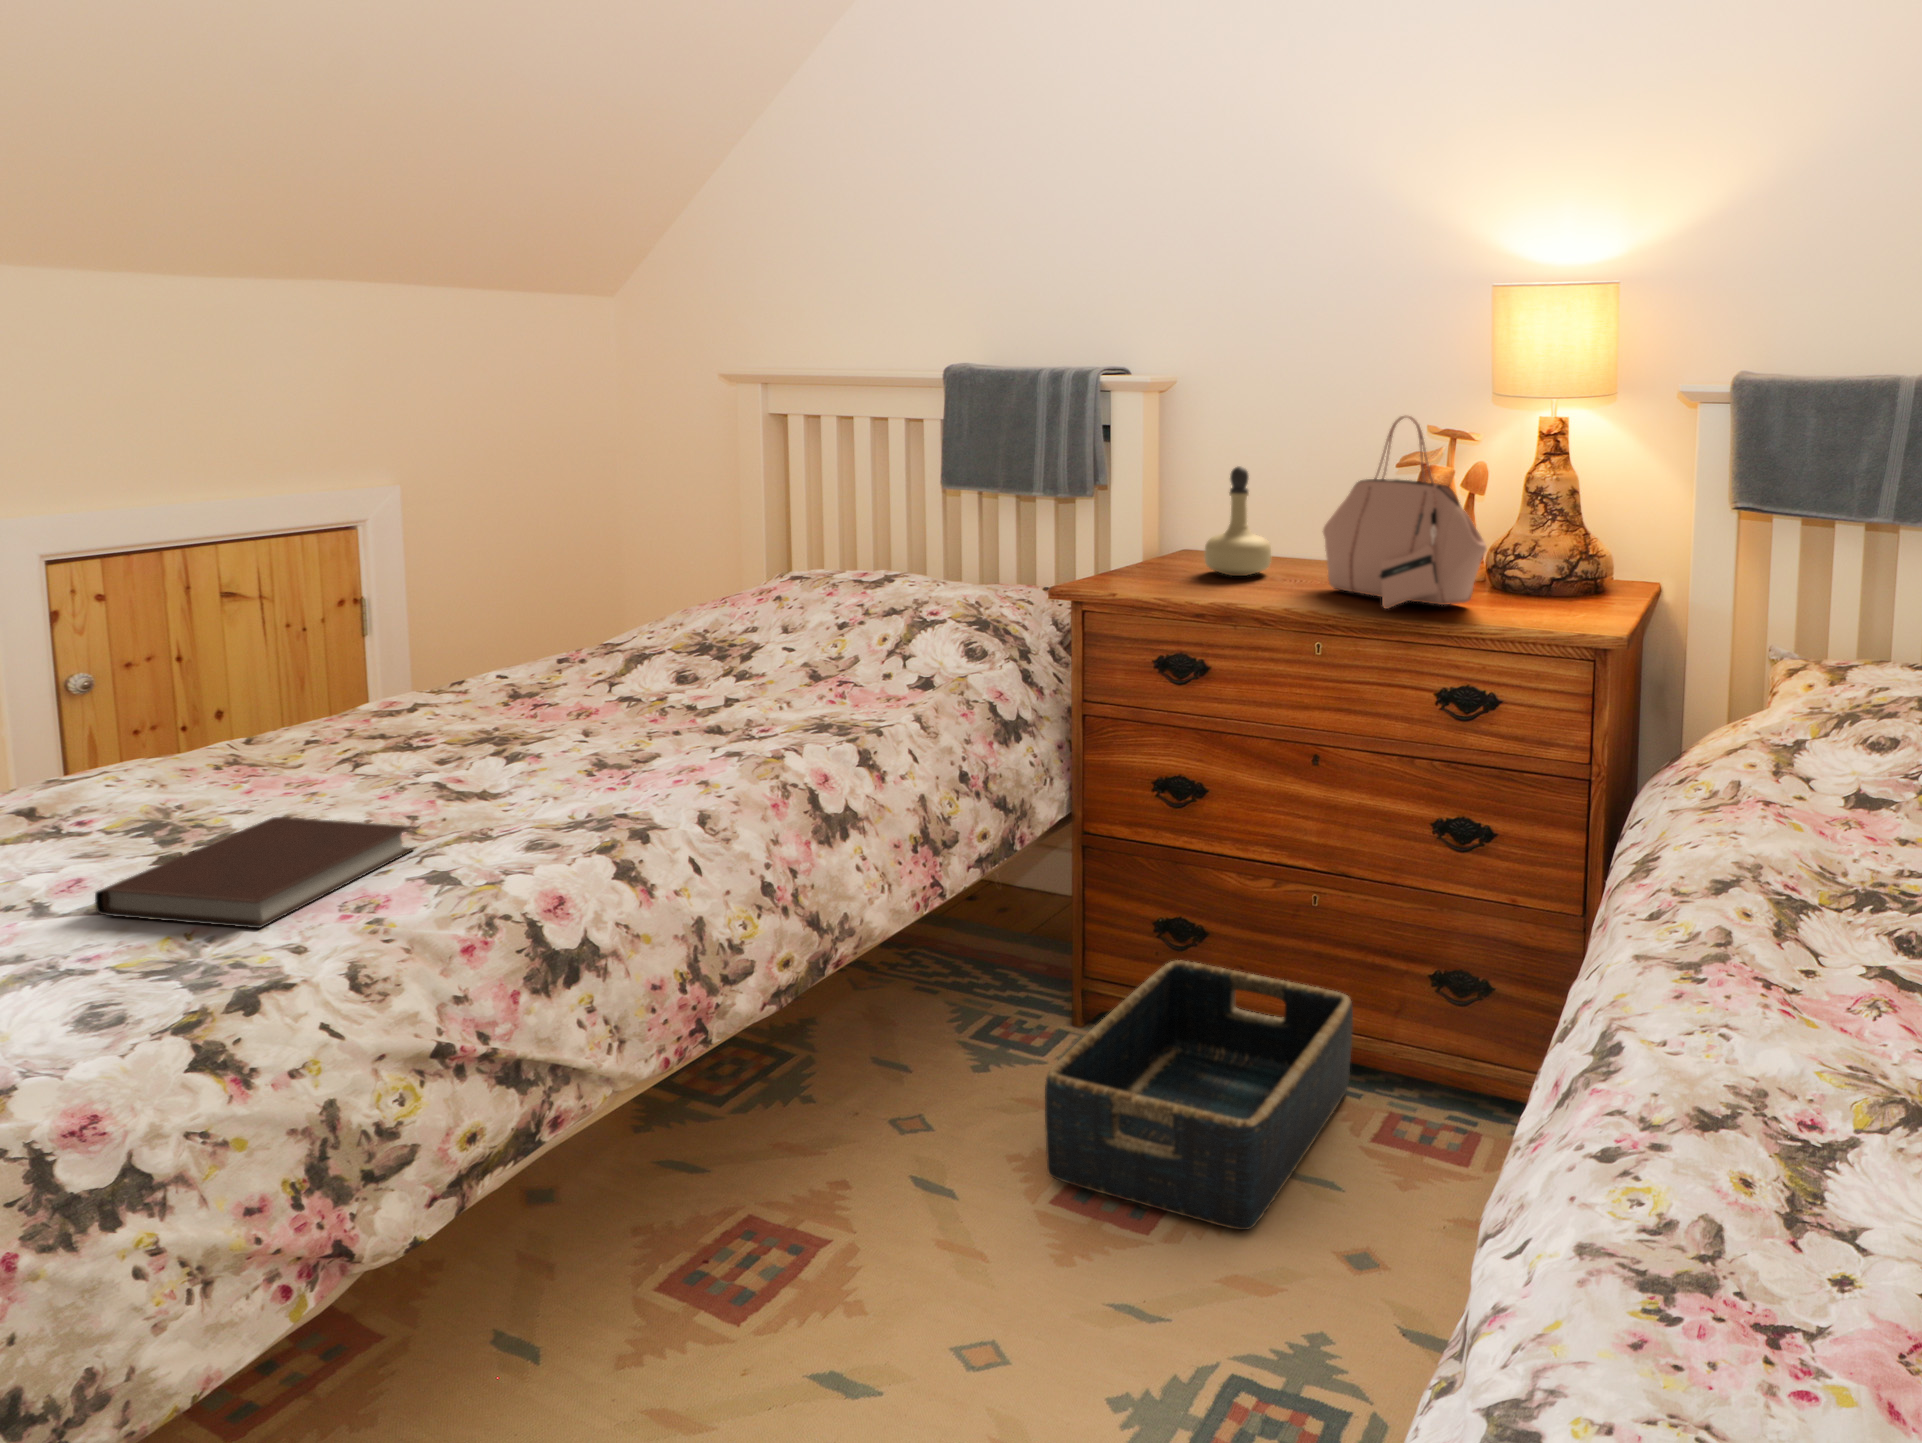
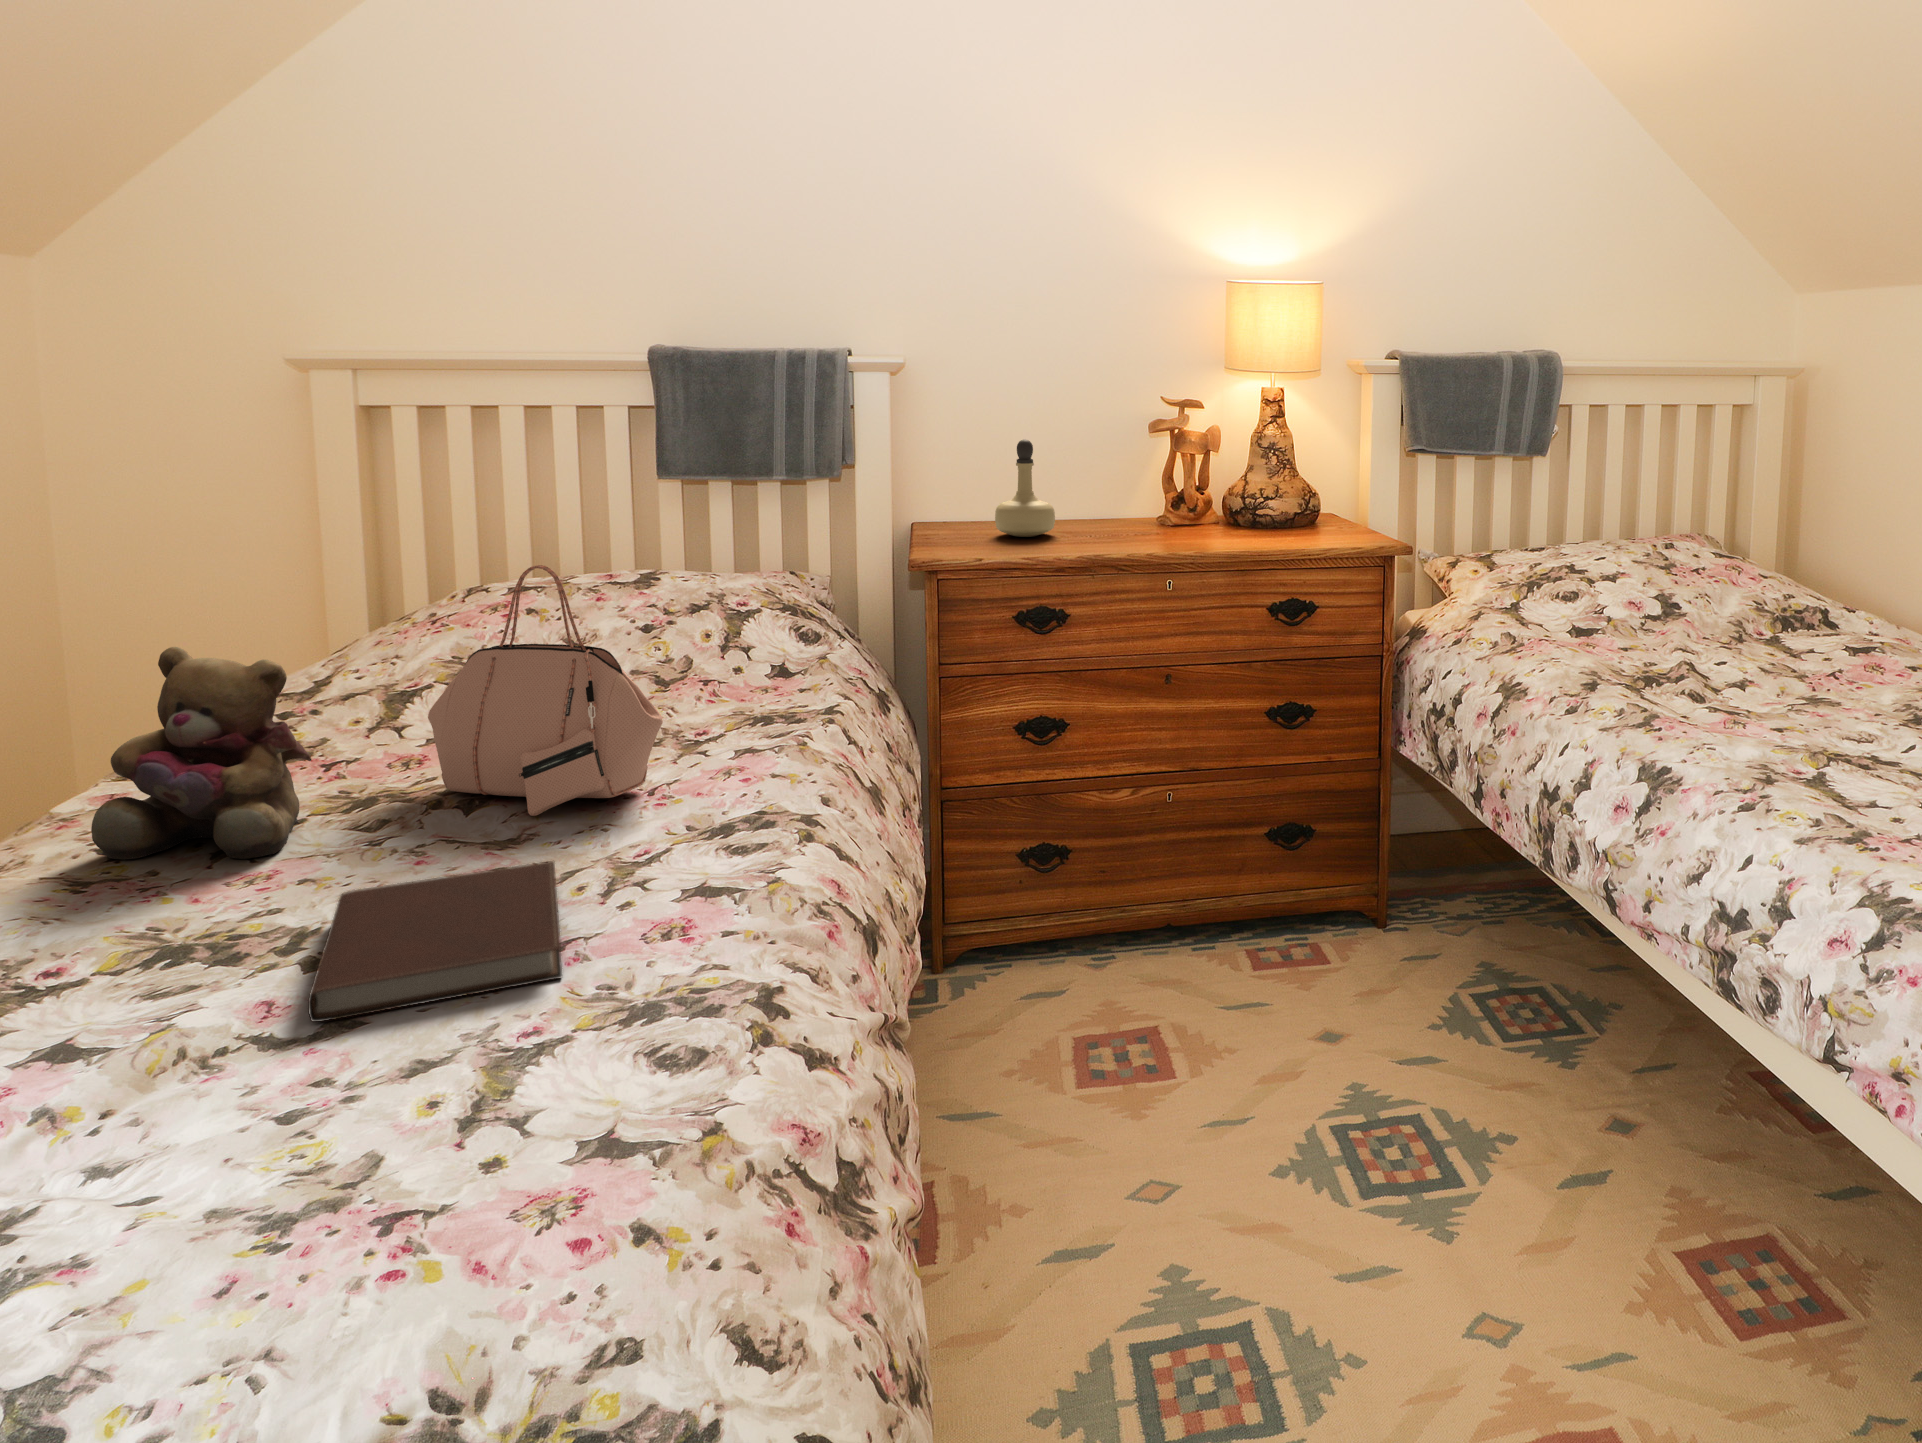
handbag: present [1323,415,1486,609] -> present [428,565,663,816]
teddy bear: none [271,599,411,775] -> present [91,647,311,860]
basket: present [1045,961,1353,1230] -> none [1039,866,1260,1070]

